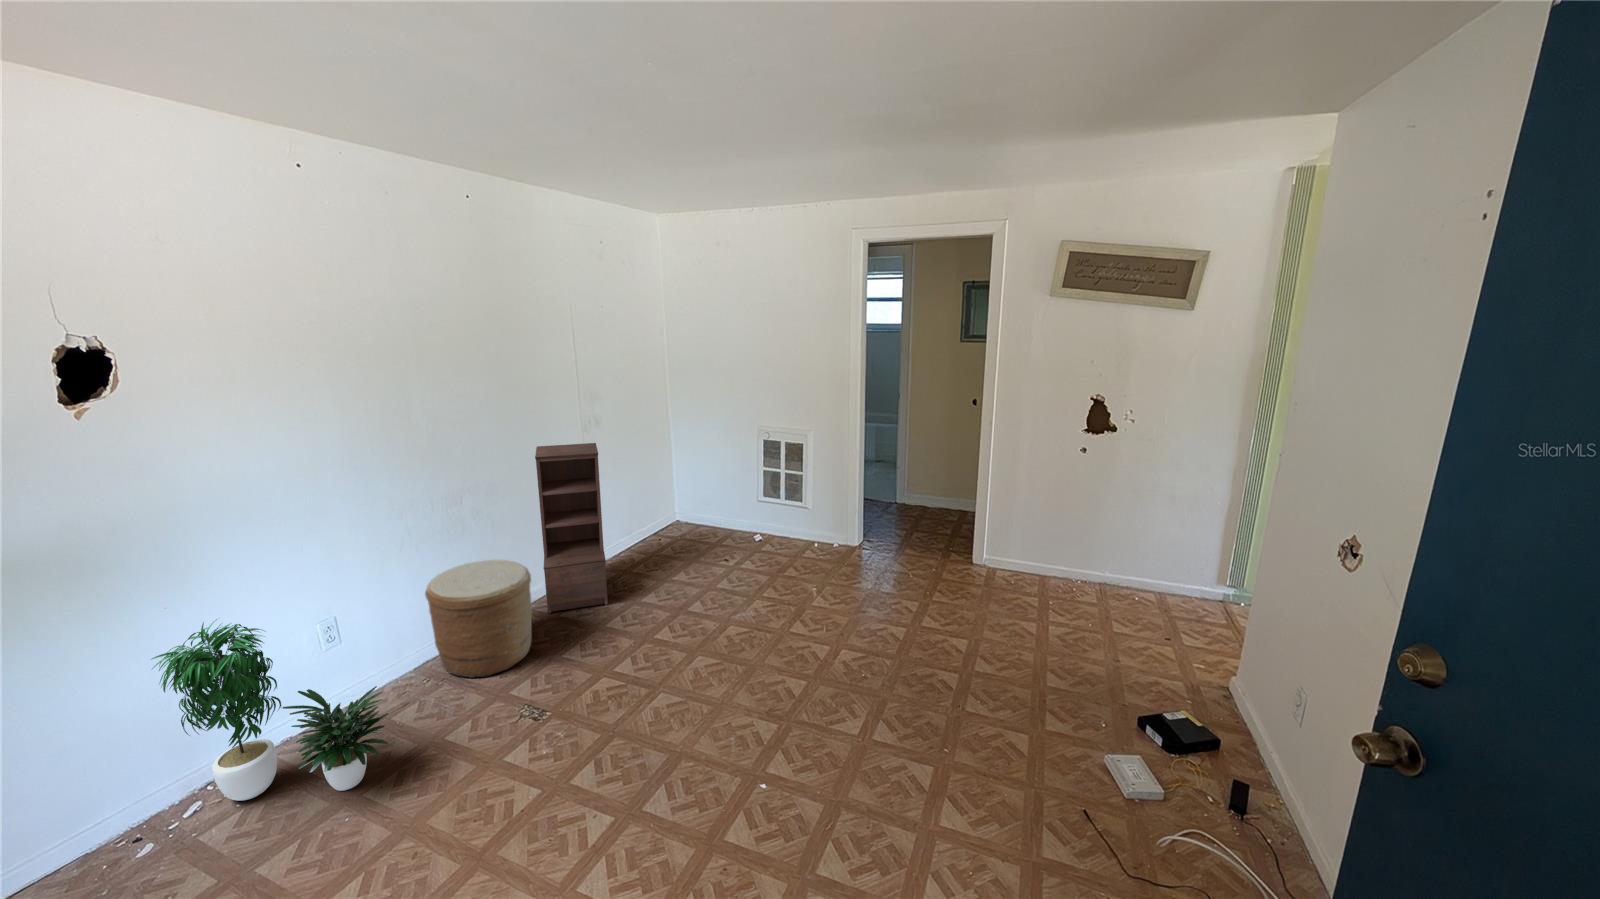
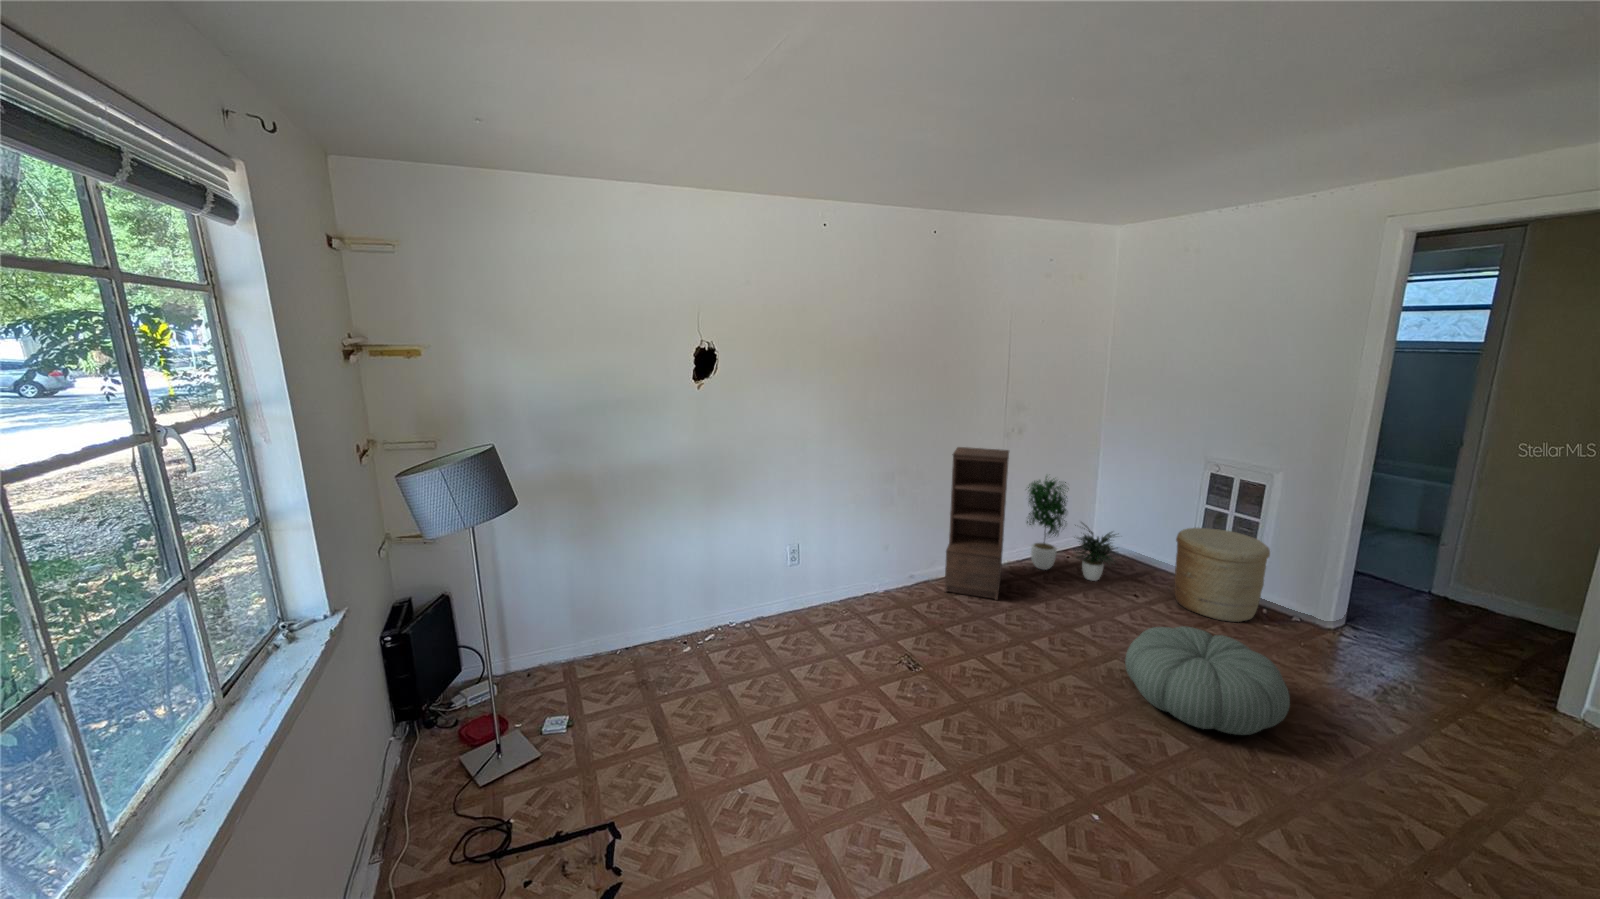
woven basket: present [425,560,532,678] -> present [1175,528,1270,622]
pouf: none [739,579,852,664] -> present [1125,626,1290,735]
potted plant: present [152,619,388,801] -> present [1027,476,1115,581]

